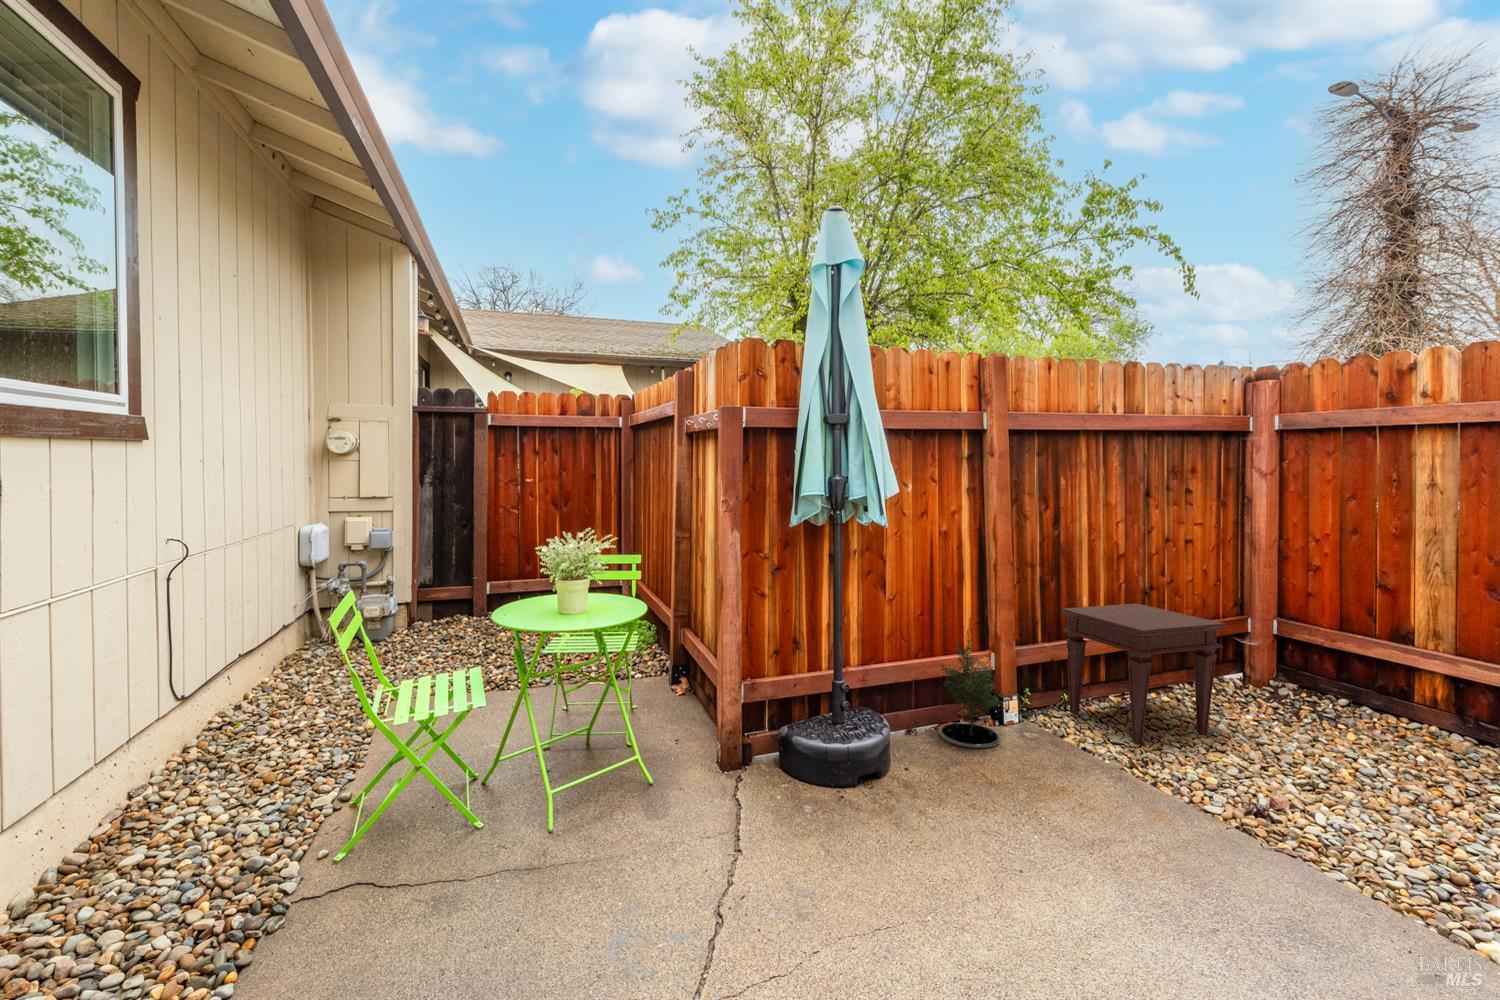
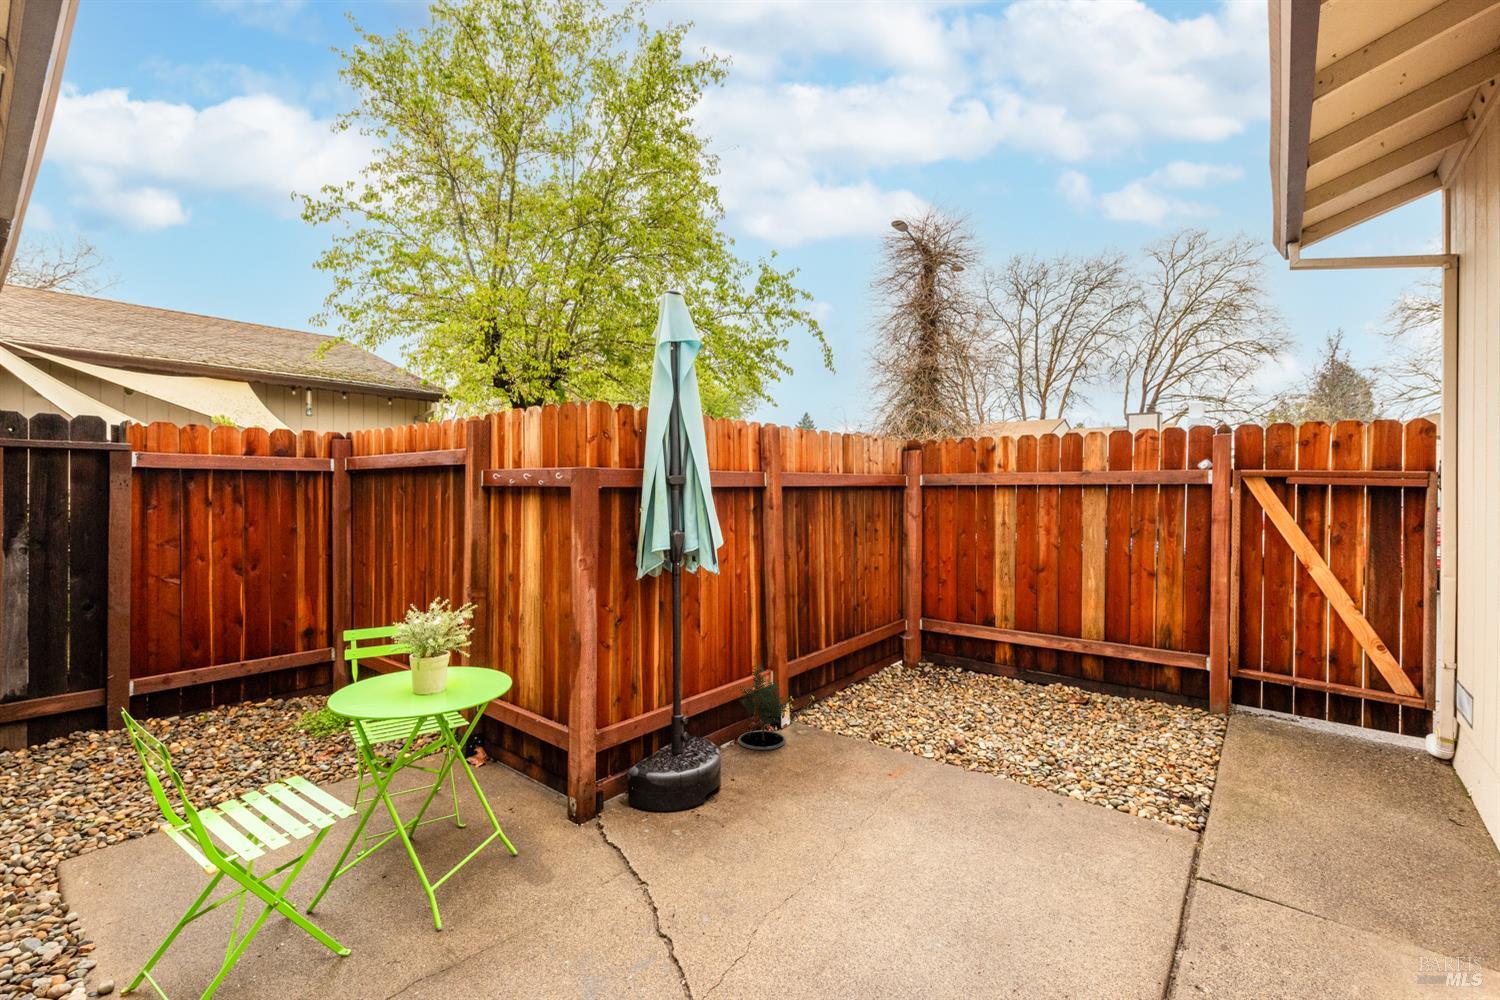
side table: present [1061,604,1226,744] -> none [807,618,910,722]

